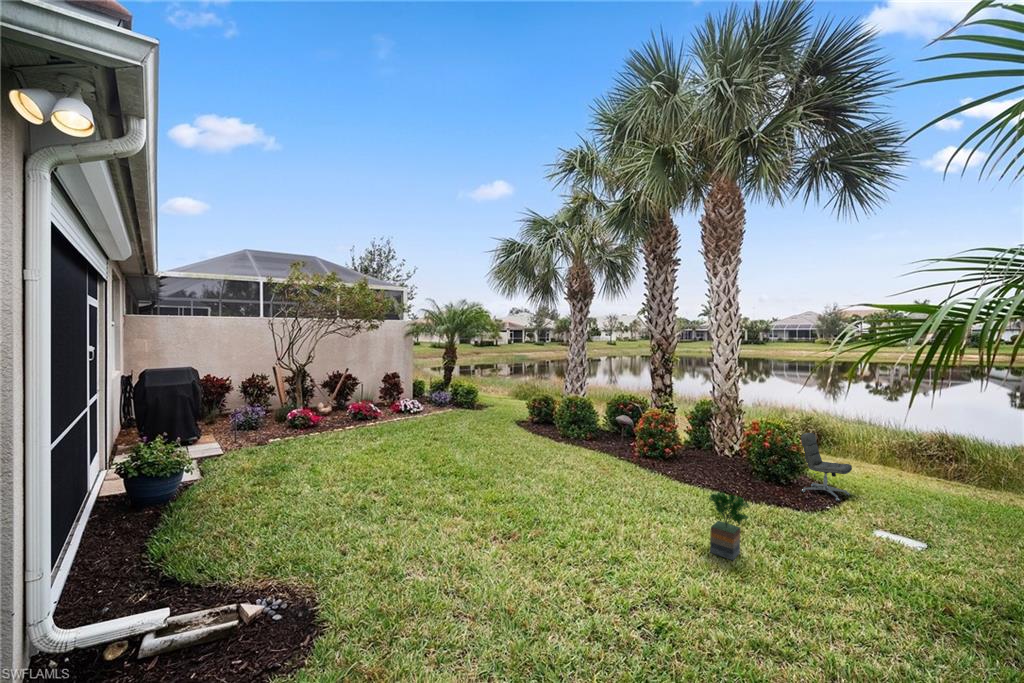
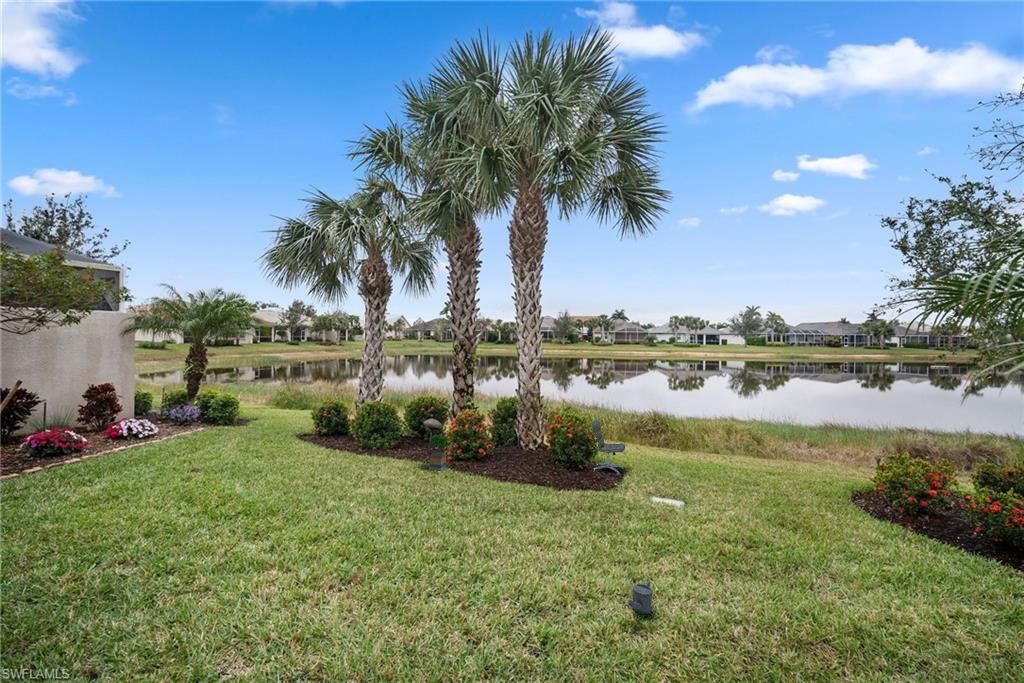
potted tree: present [709,493,749,560] -> present [429,435,450,471]
watering can: none [755,610,797,645] -> present [628,581,653,614]

